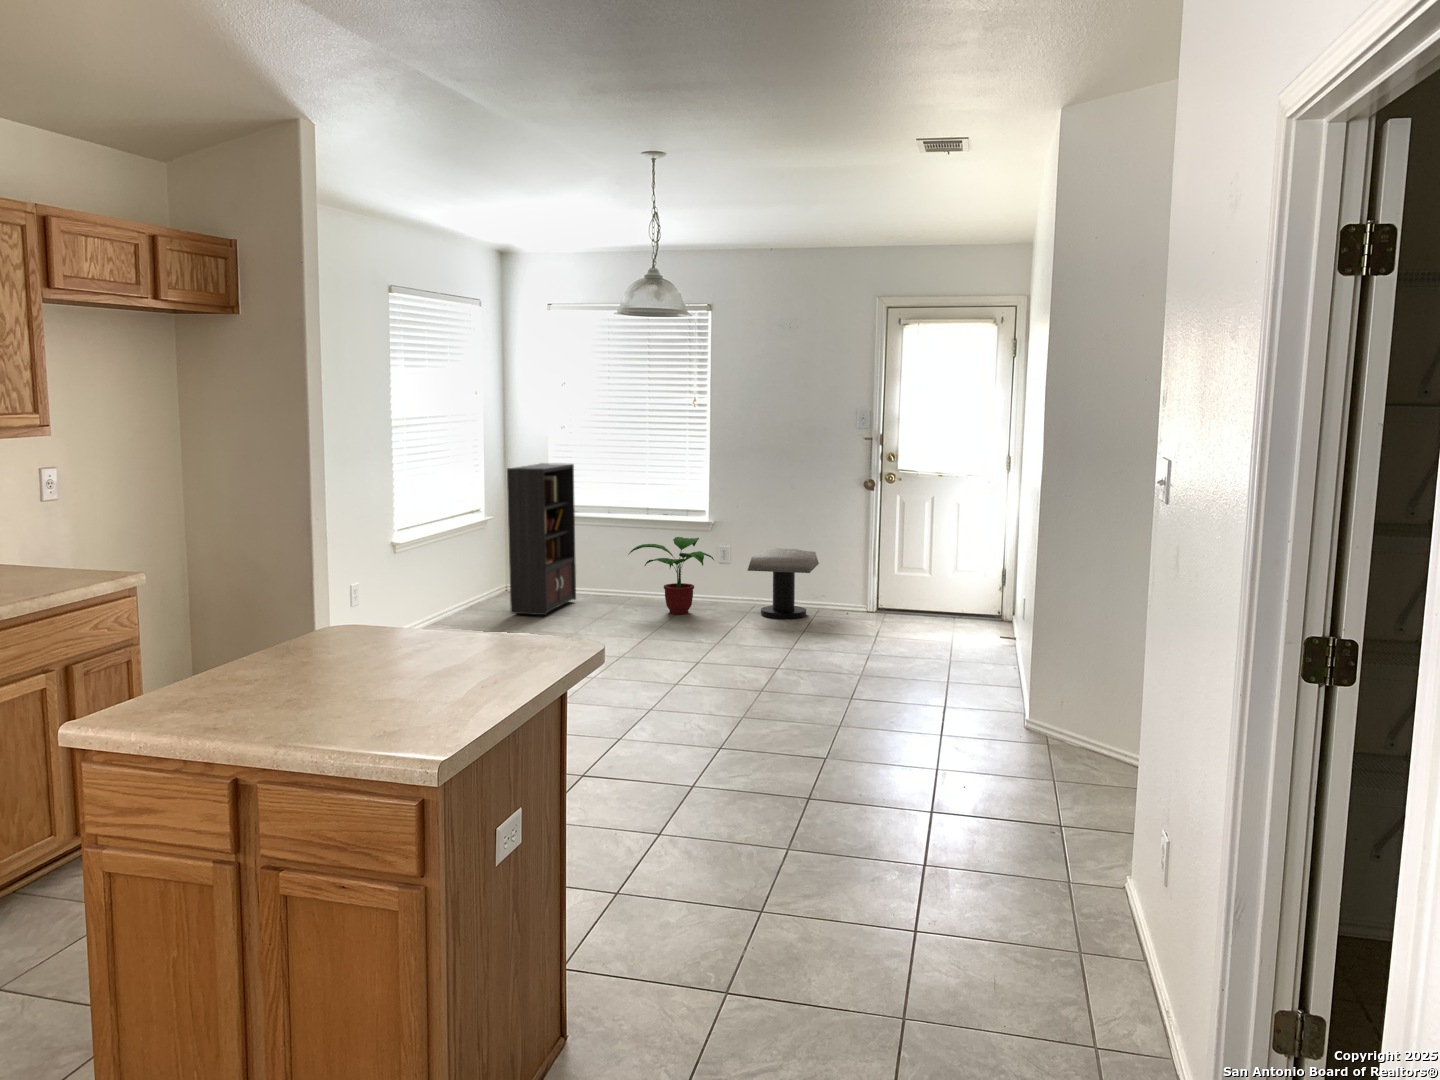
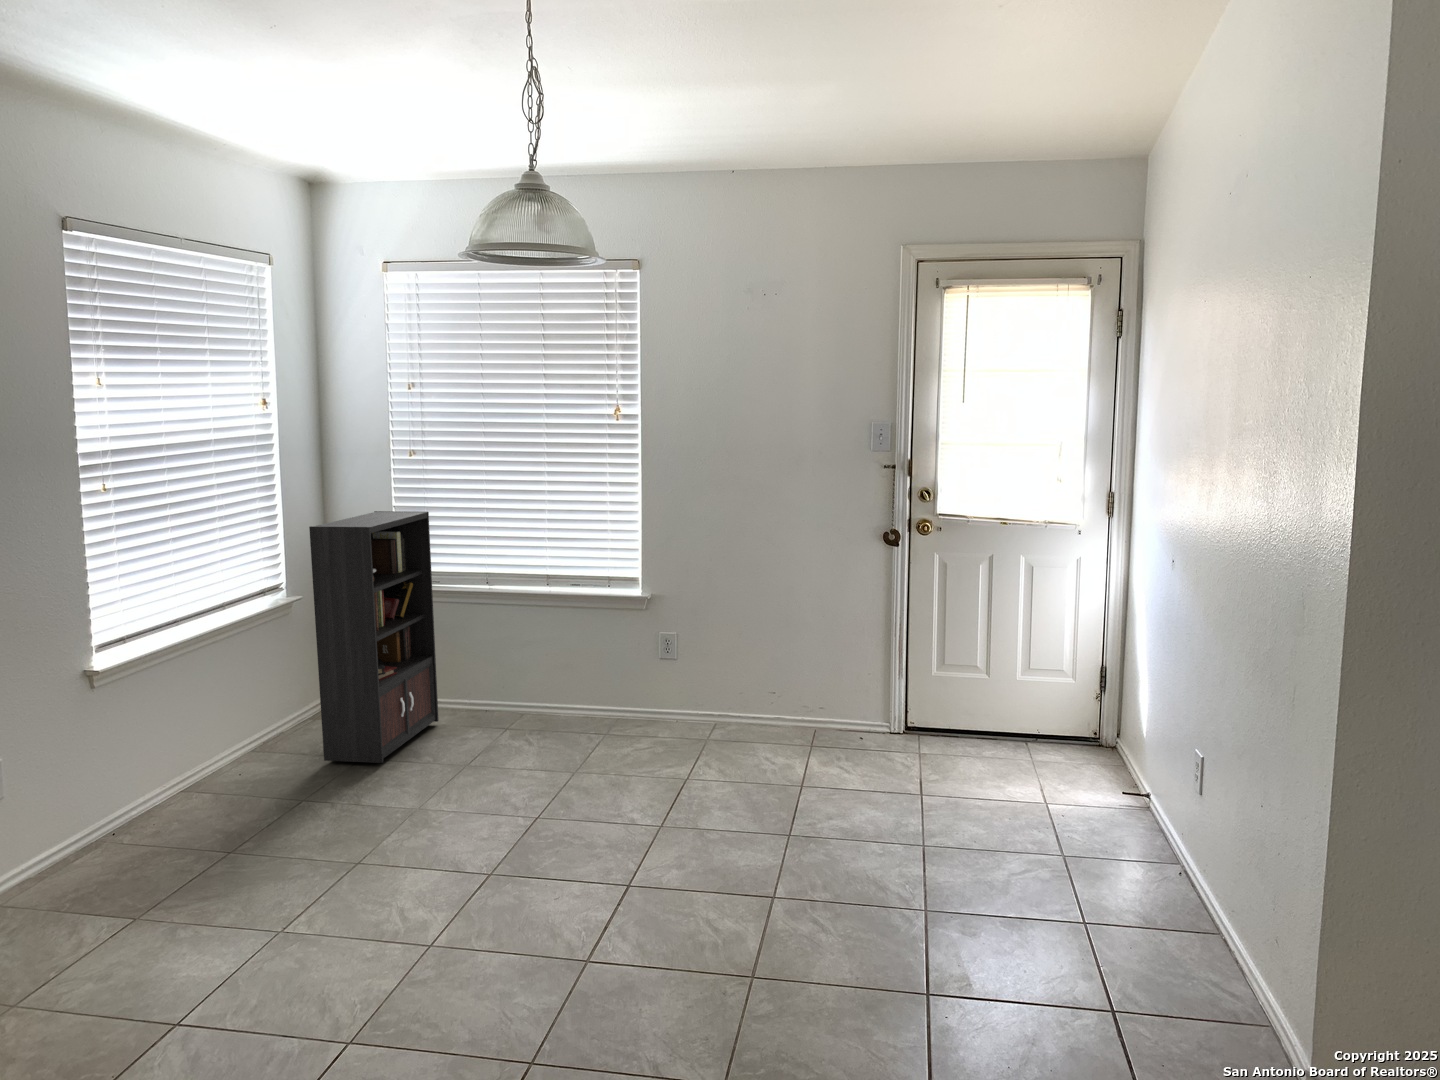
potted plant: present [629,537,714,614] -> none [516,622,653,749]
stool: present [748,548,819,619] -> none [707,639,815,755]

